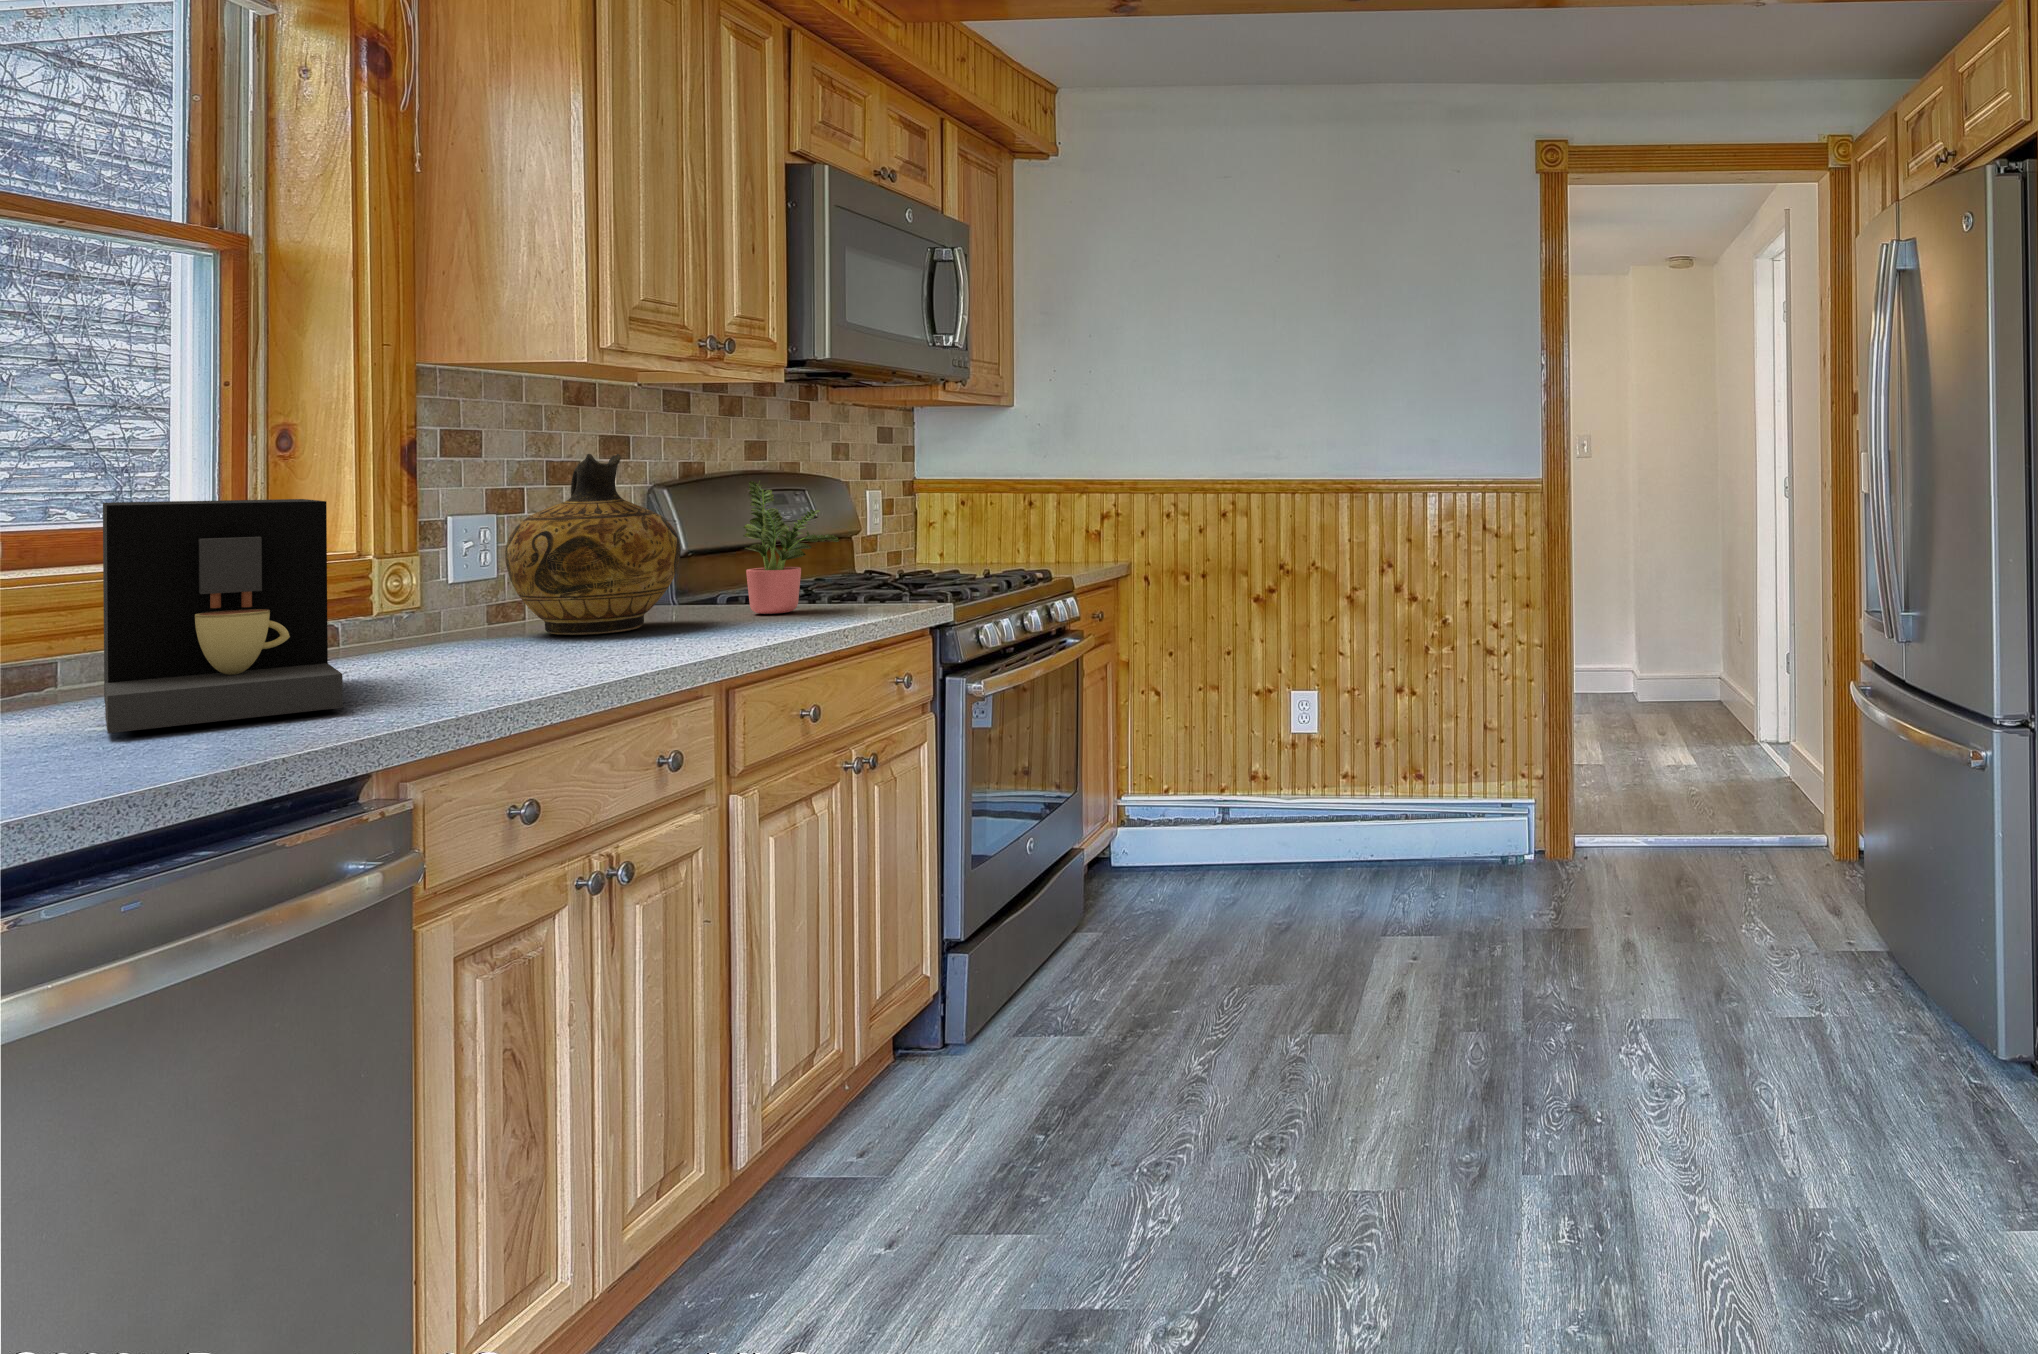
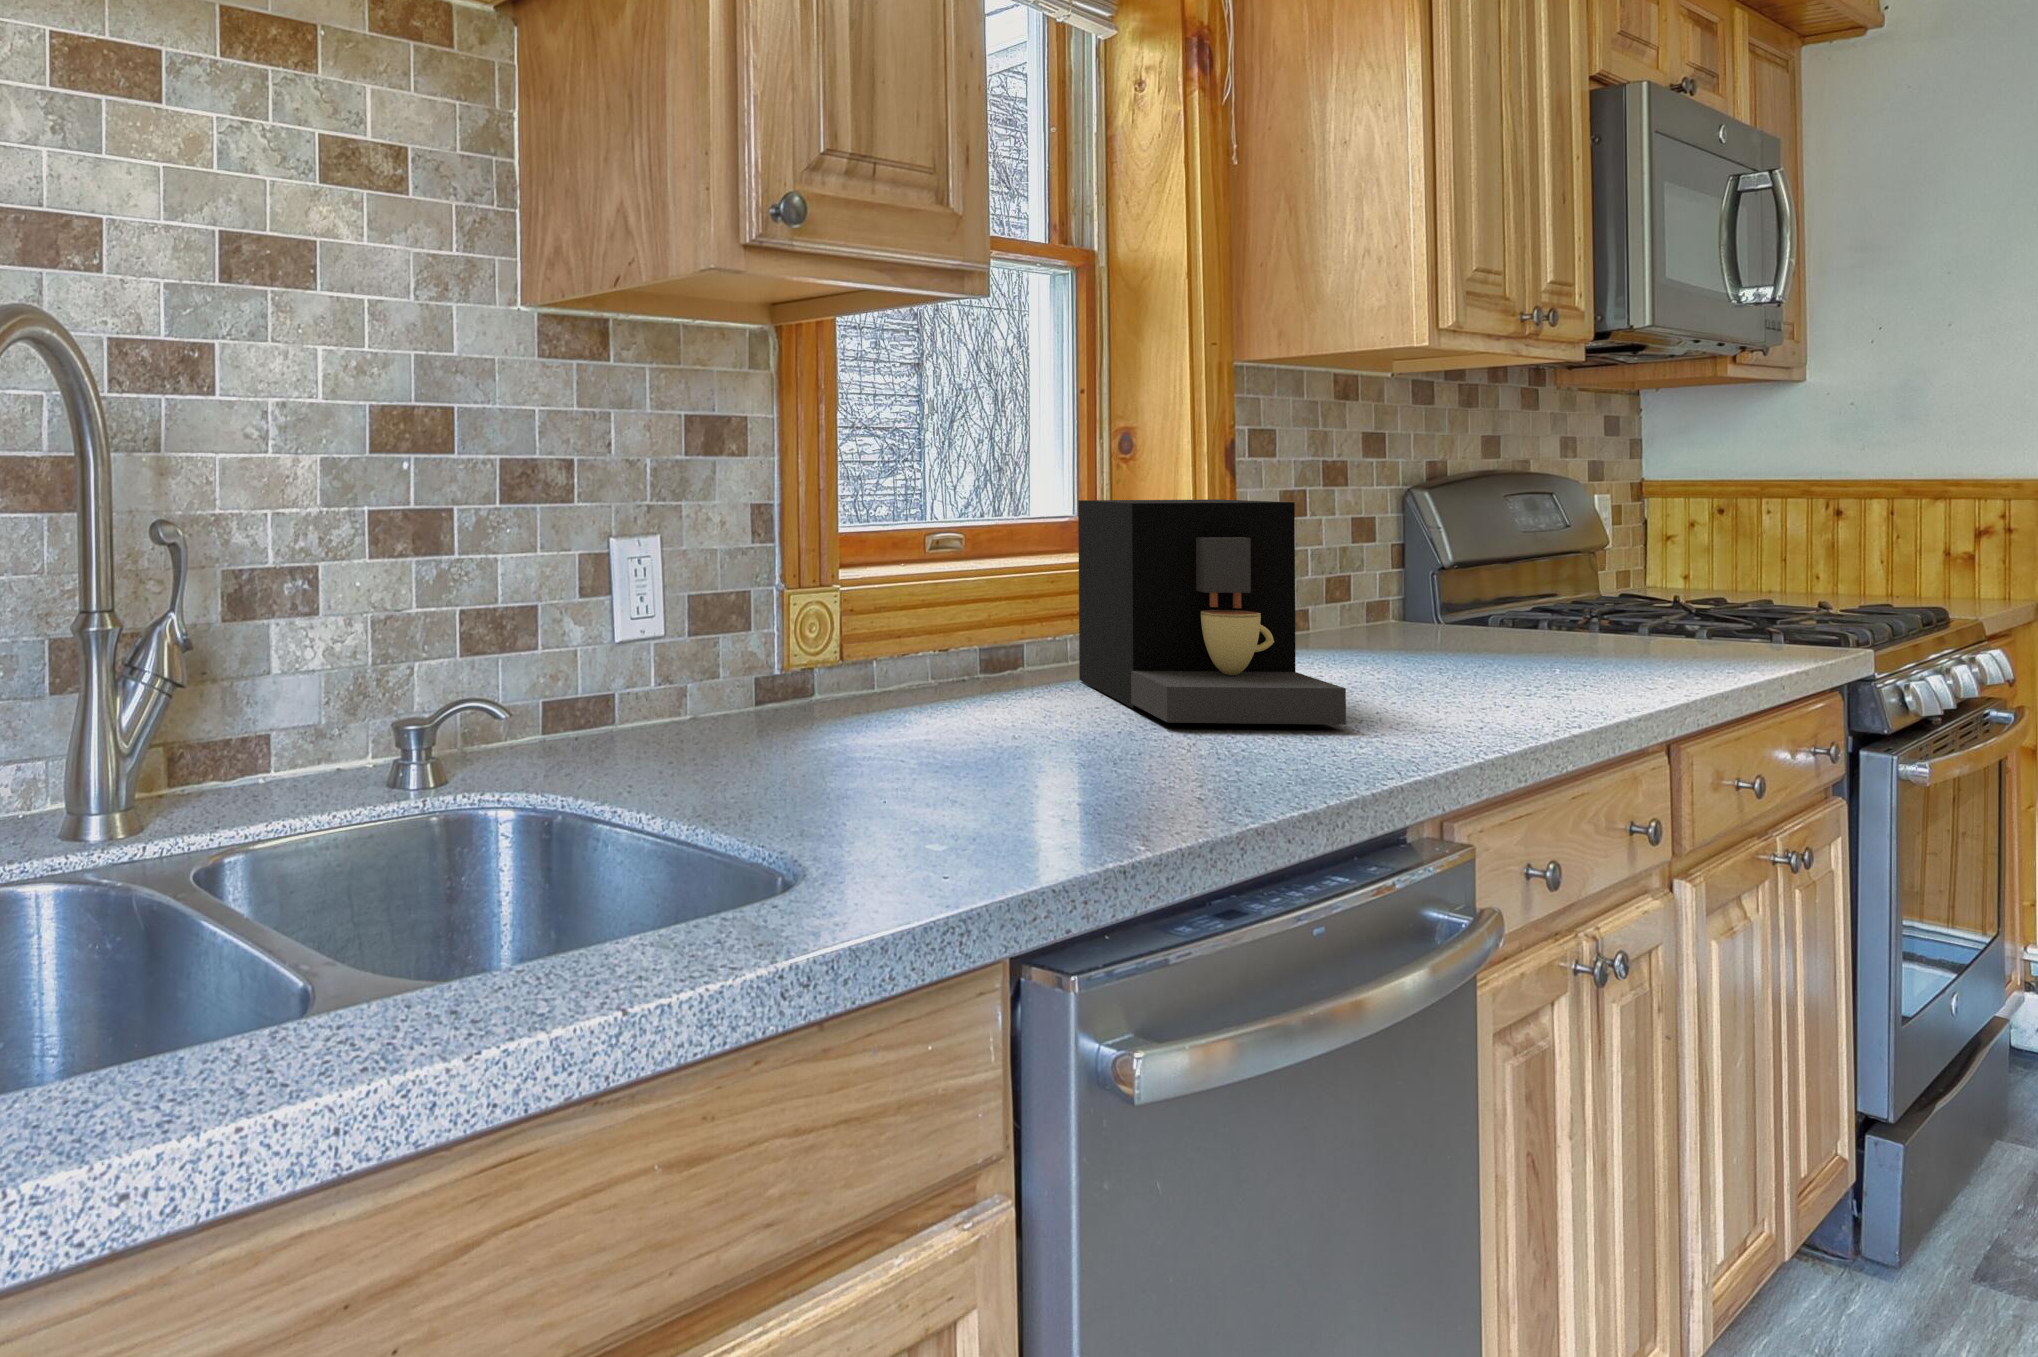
ceramic jug: present [505,454,681,635] -> none [1327,451,1522,658]
potted plant: present [743,480,839,614] -> none [1576,482,1698,652]

